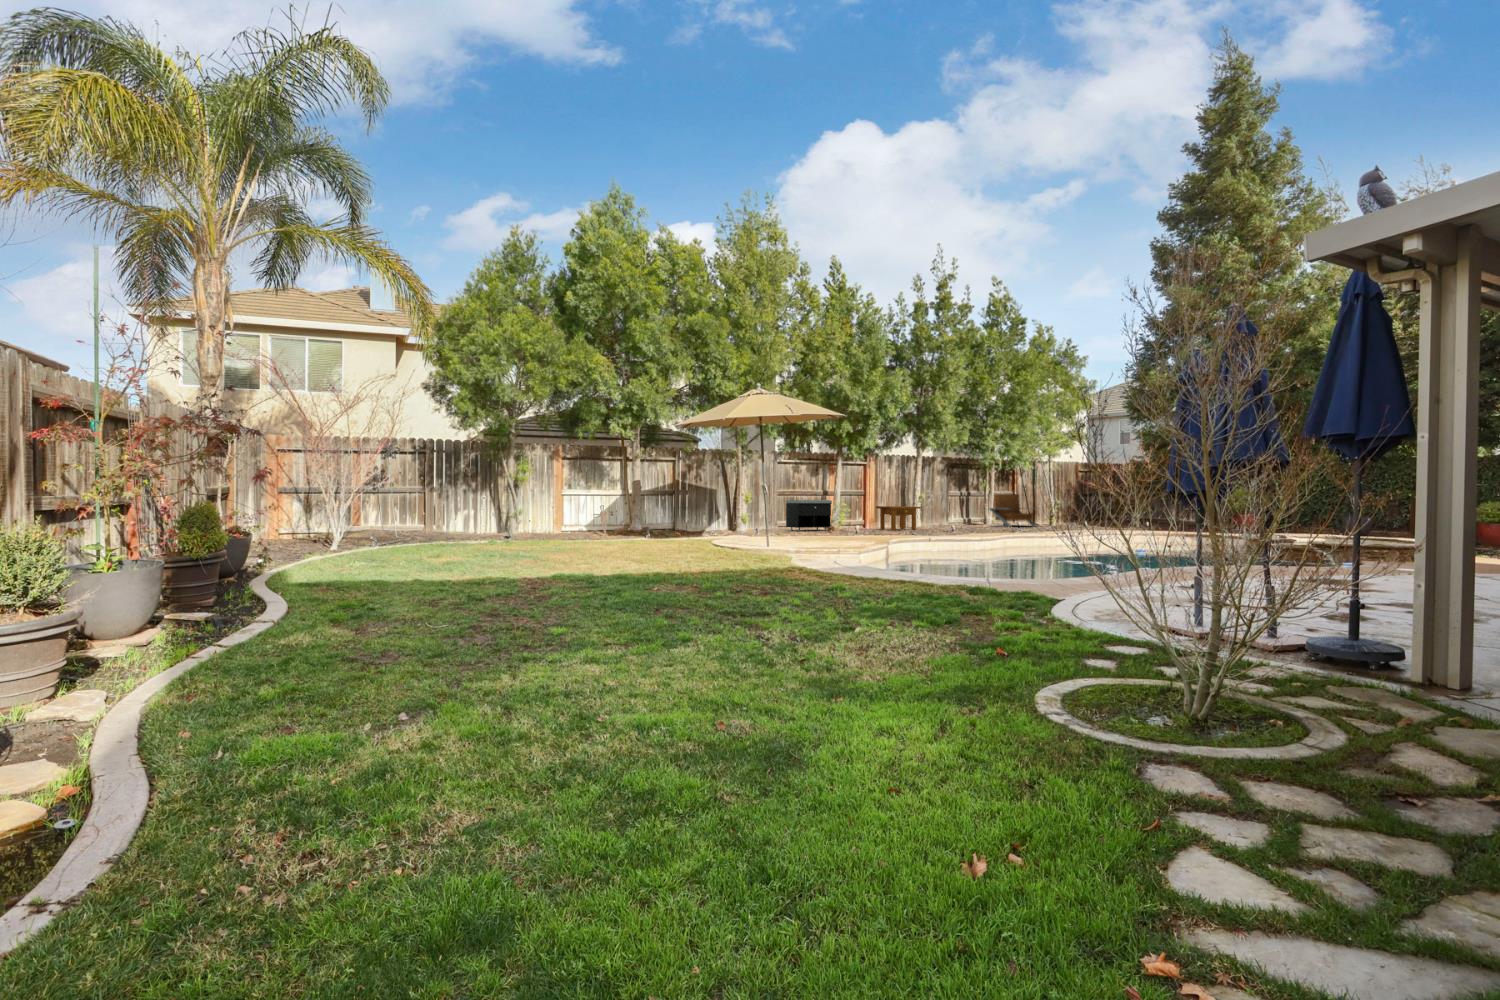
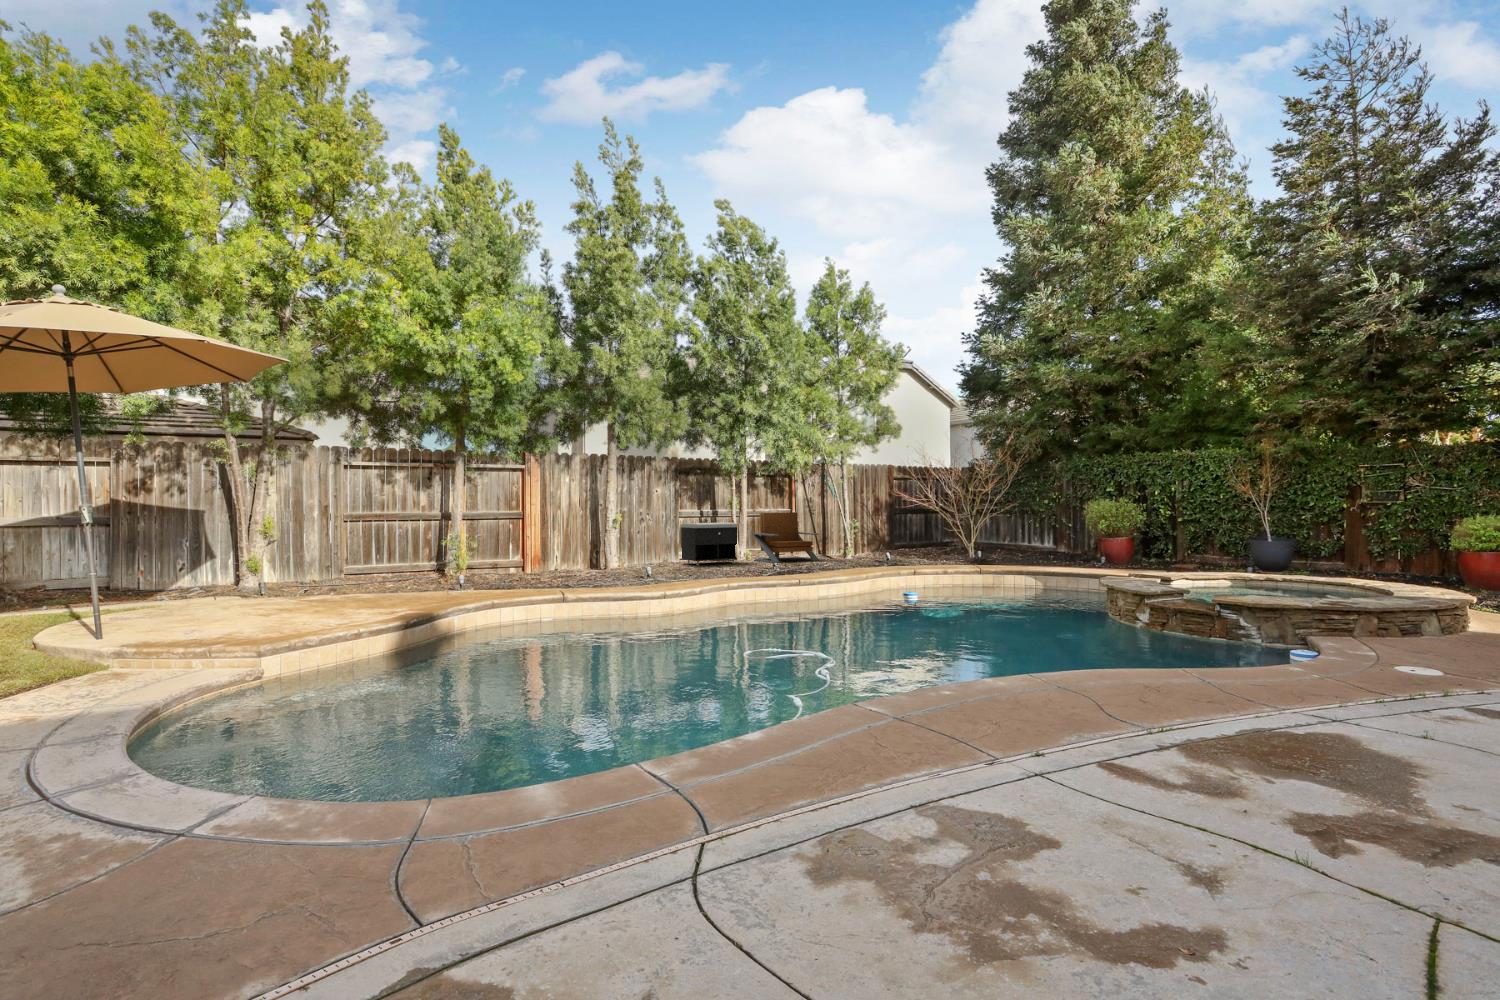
storage bench: present [786,500,832,531] -> present [681,523,737,565]
side table: present [876,506,921,530] -> none [539,536,611,576]

